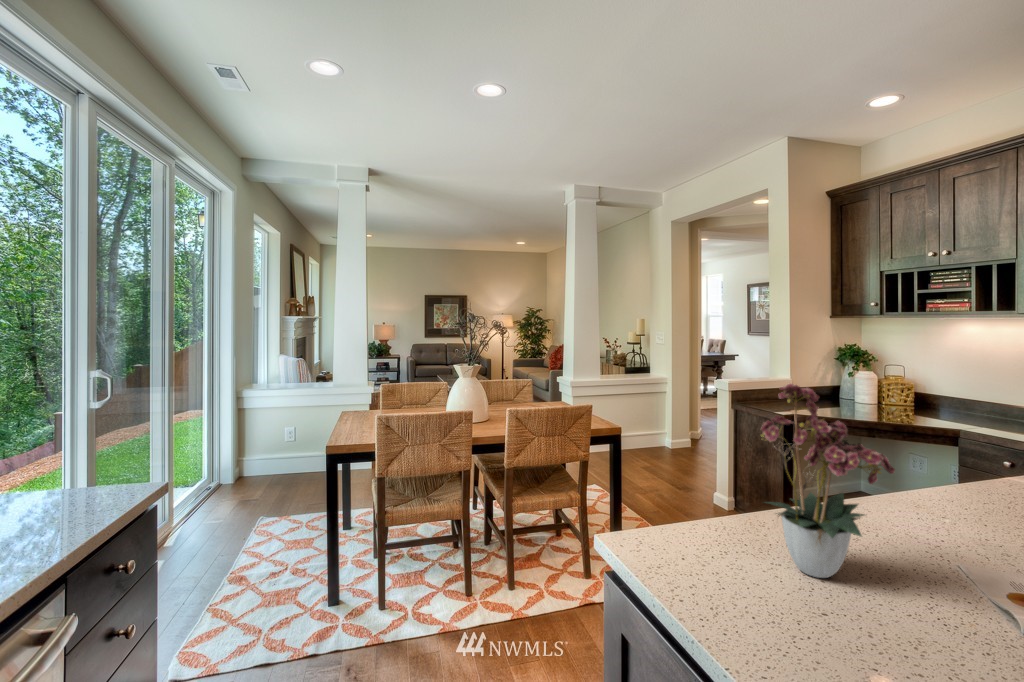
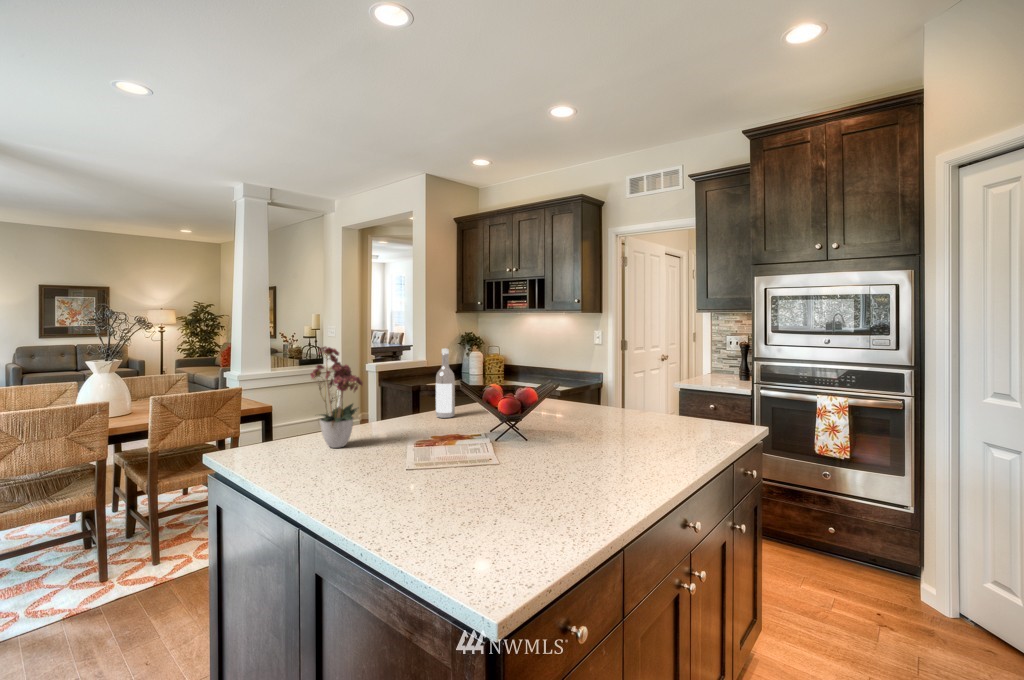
wine bottle: none [944,387,995,520] -> present [436,349,455,418]

